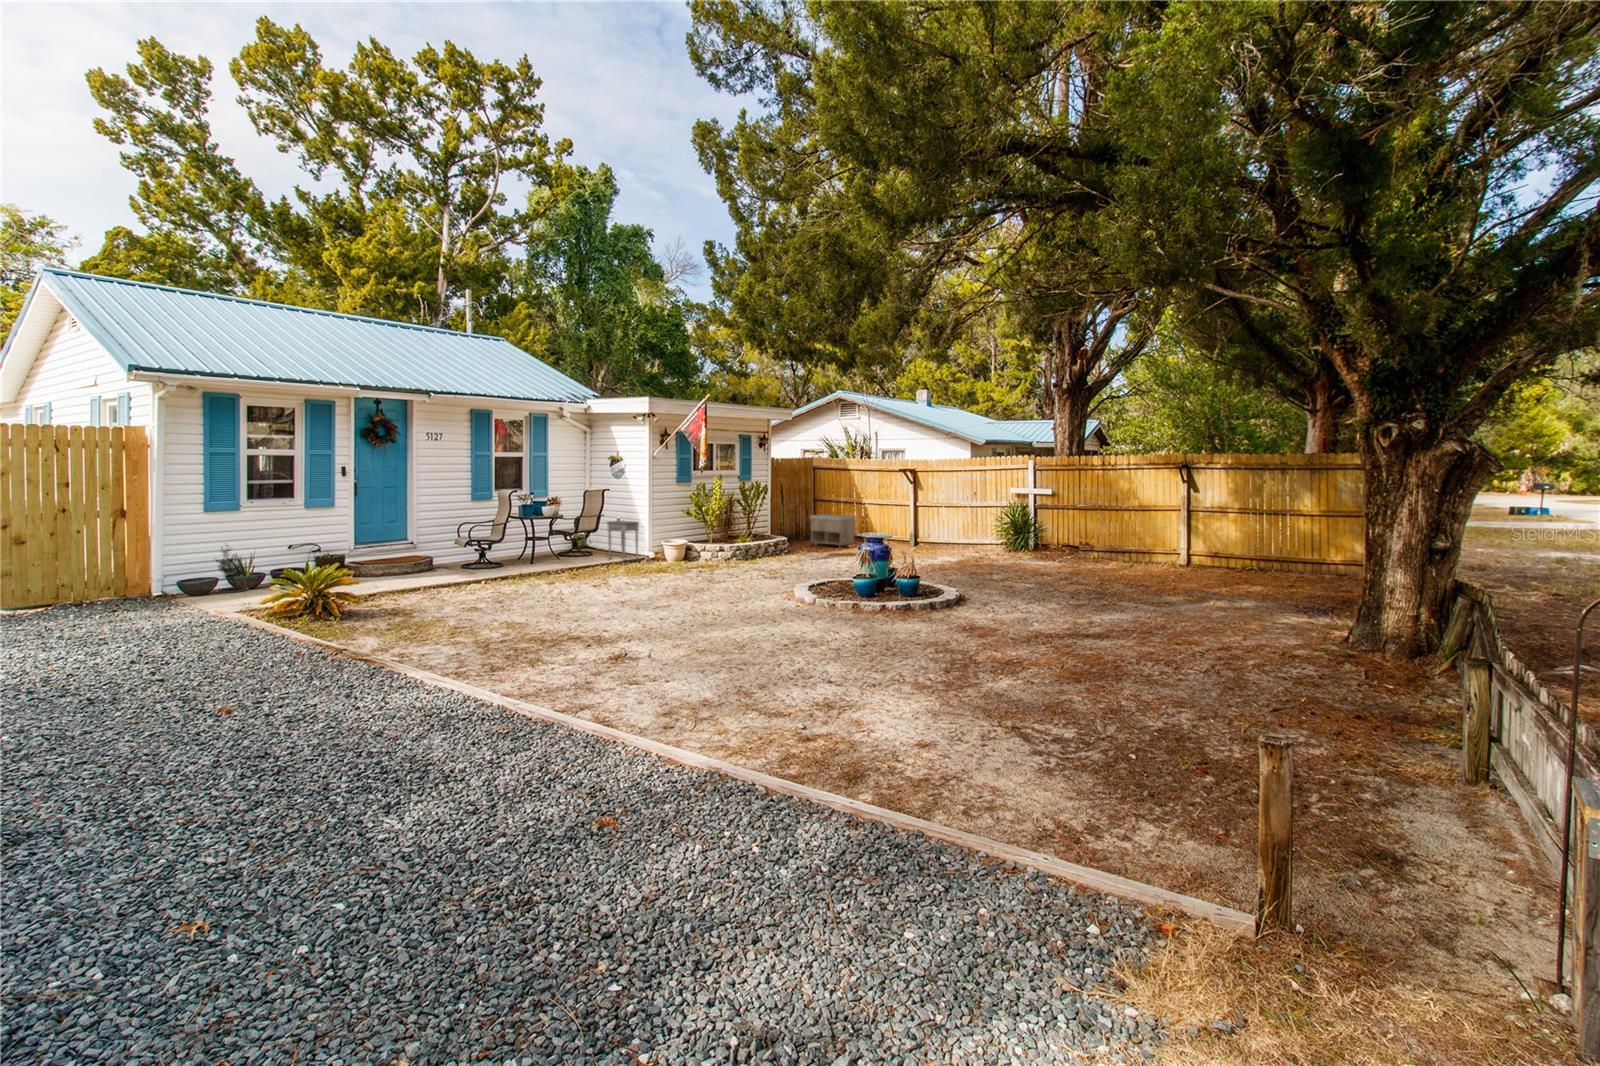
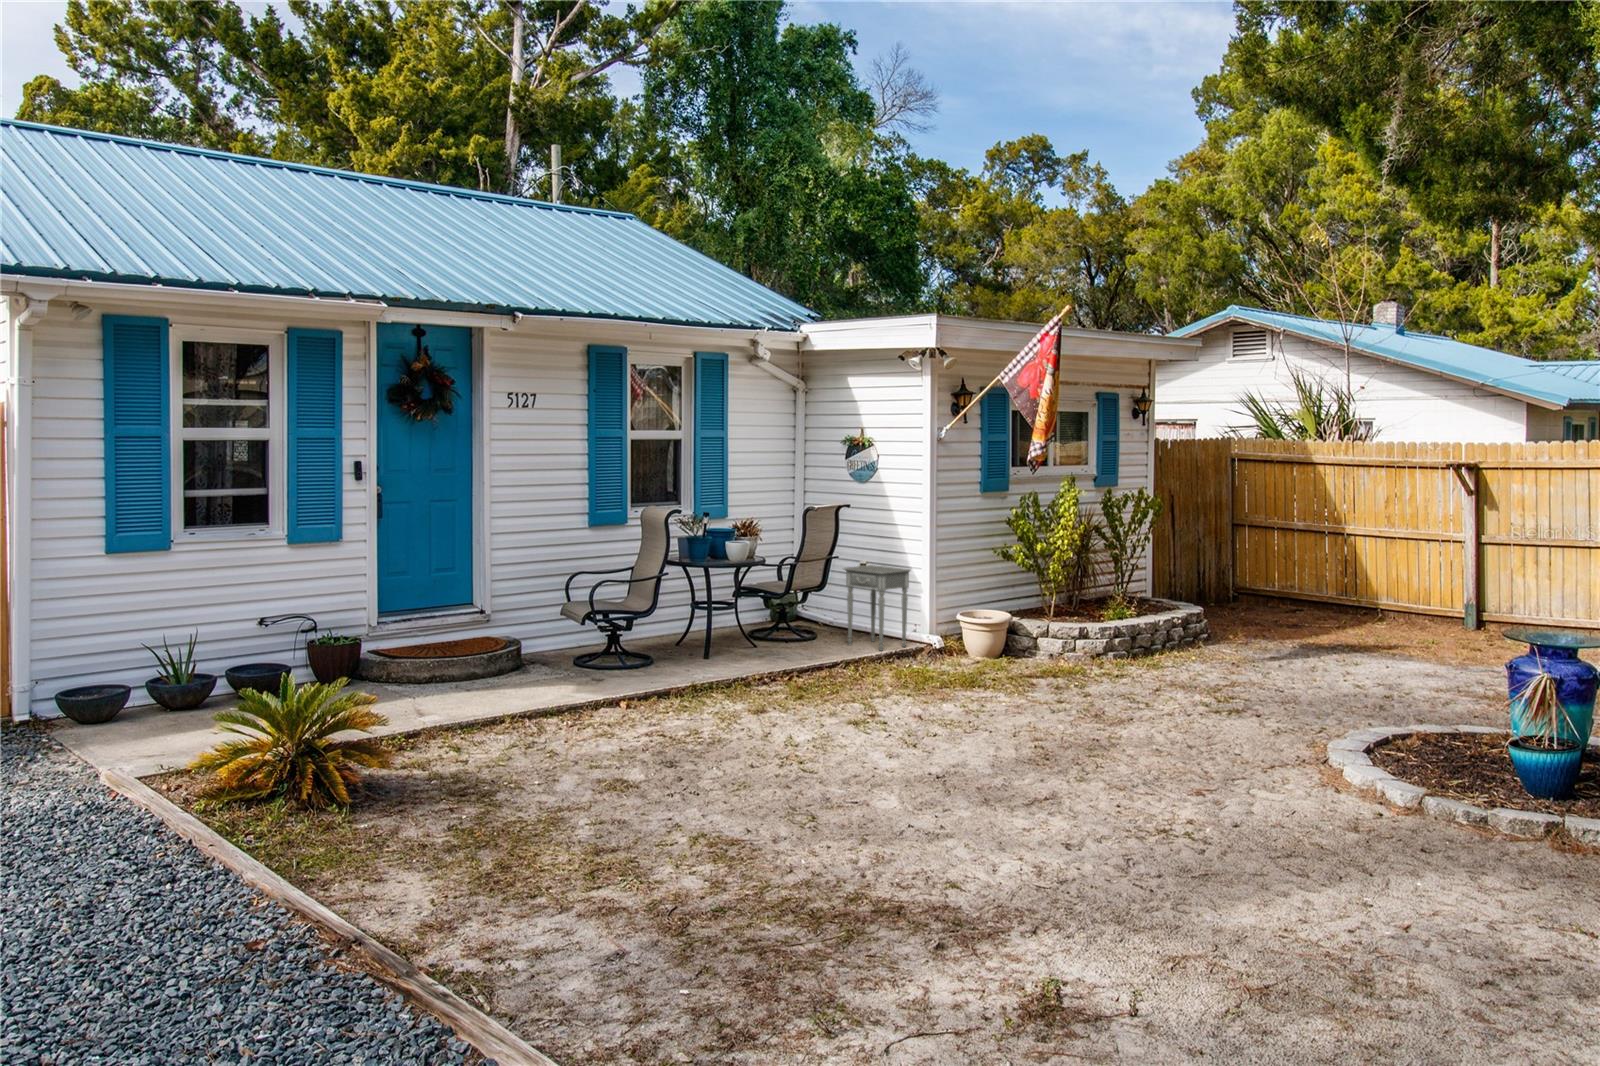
storage bench: present [810,515,855,546] -> none [1224,549,1323,620]
potted tree: present [216,548,248,593] -> none [112,621,179,724]

